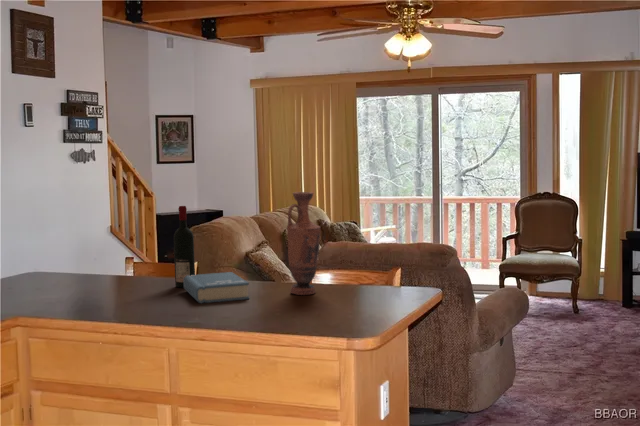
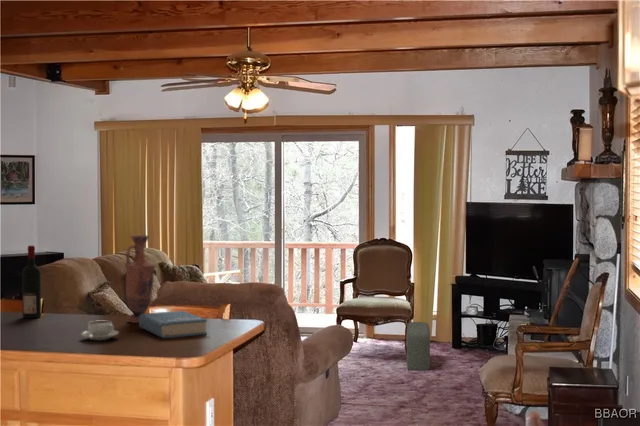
book: present [184,272,249,303] -> present [139,311,207,338]
pouf: none [575,280,603,333] -> present [406,322,430,371]
coffee cup: none [238,295,282,320] -> present [82,321,118,340]

